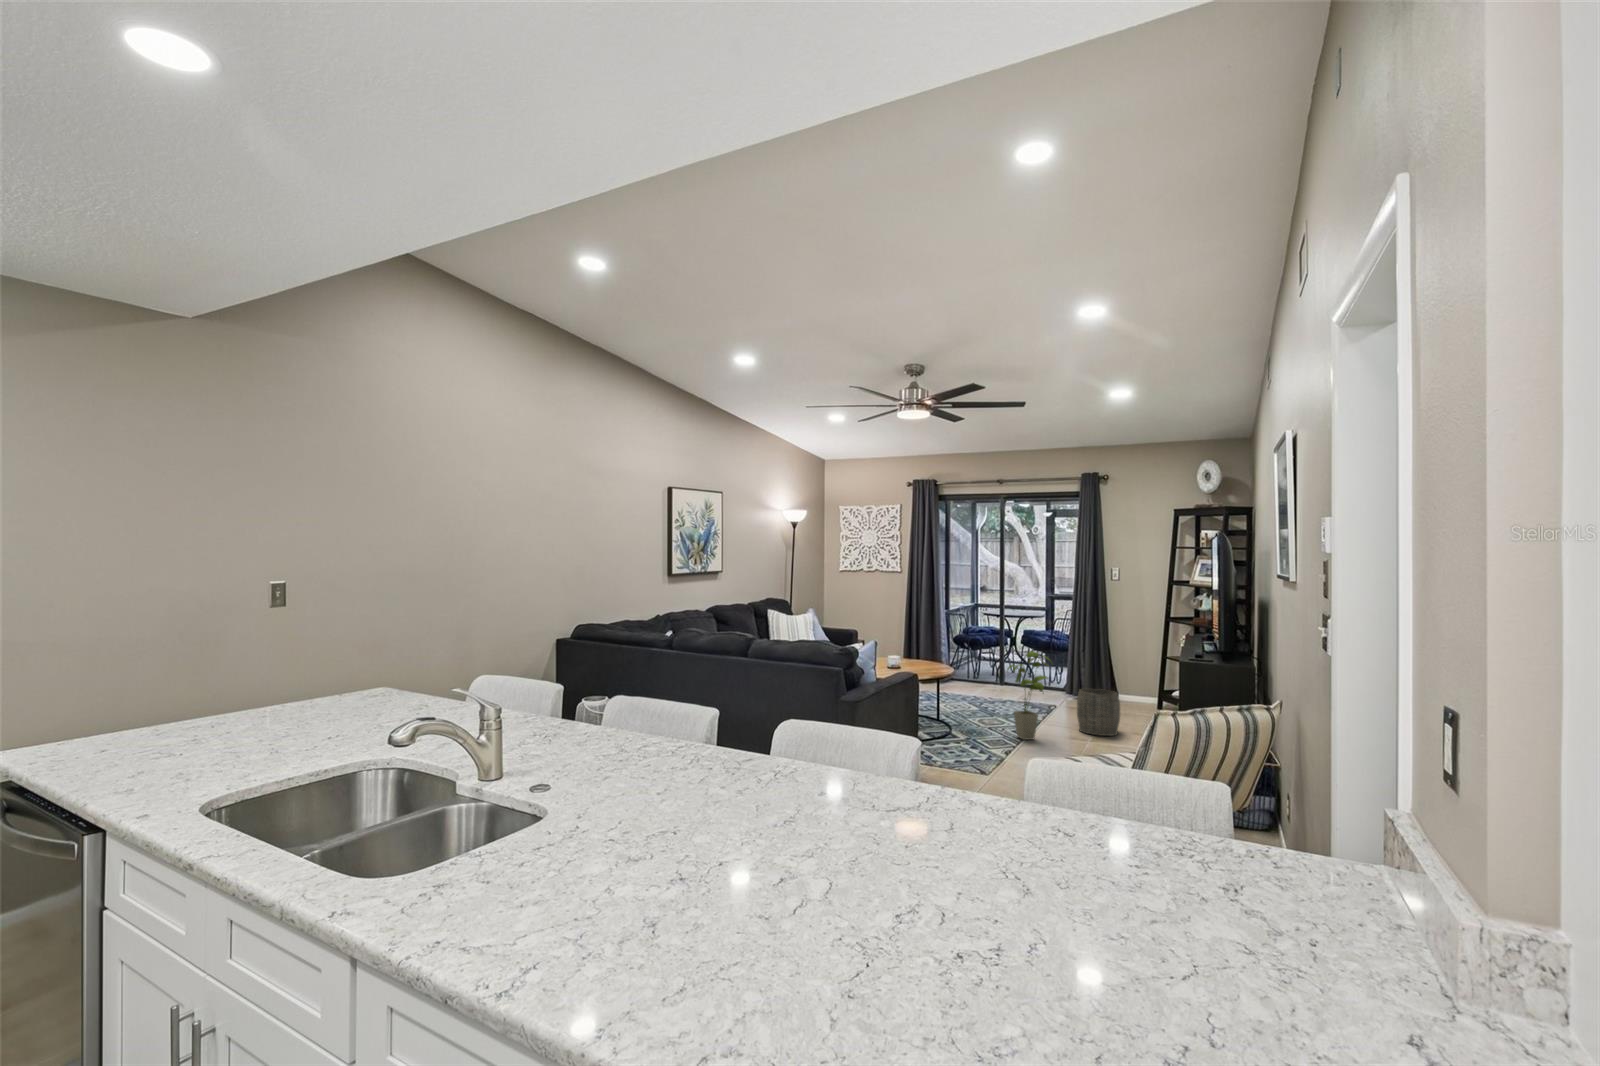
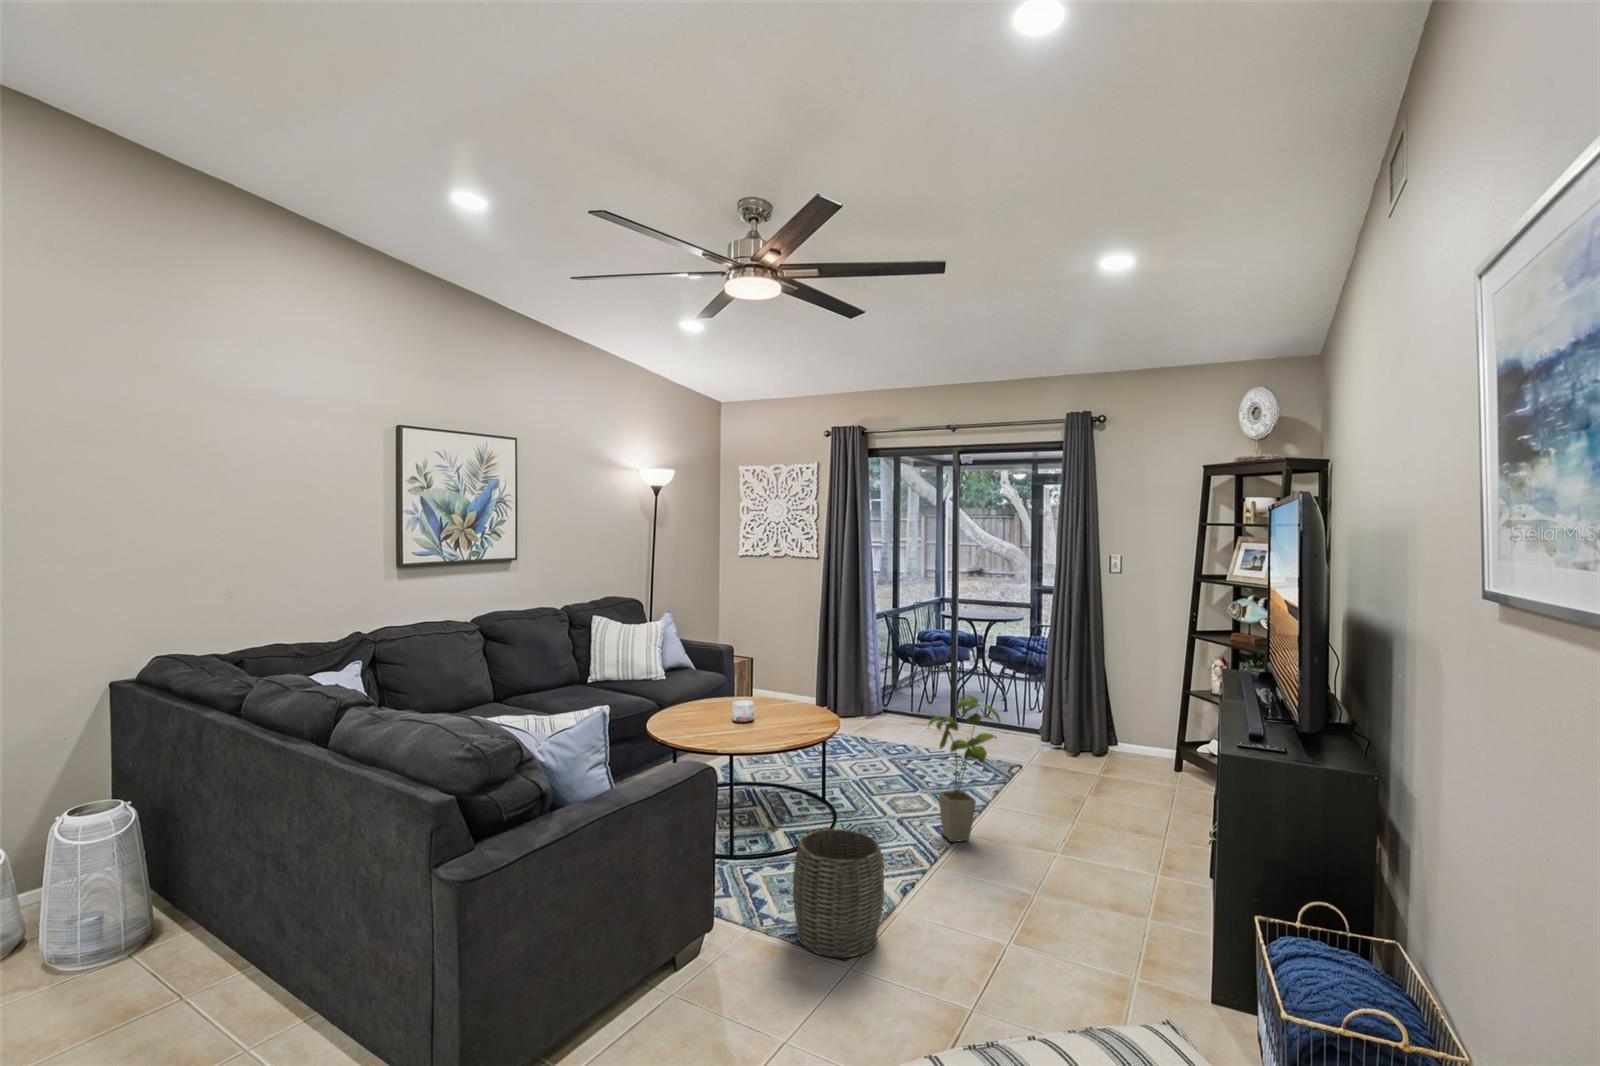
woven basket: present [1077,689,1120,736] -> present [793,829,884,958]

